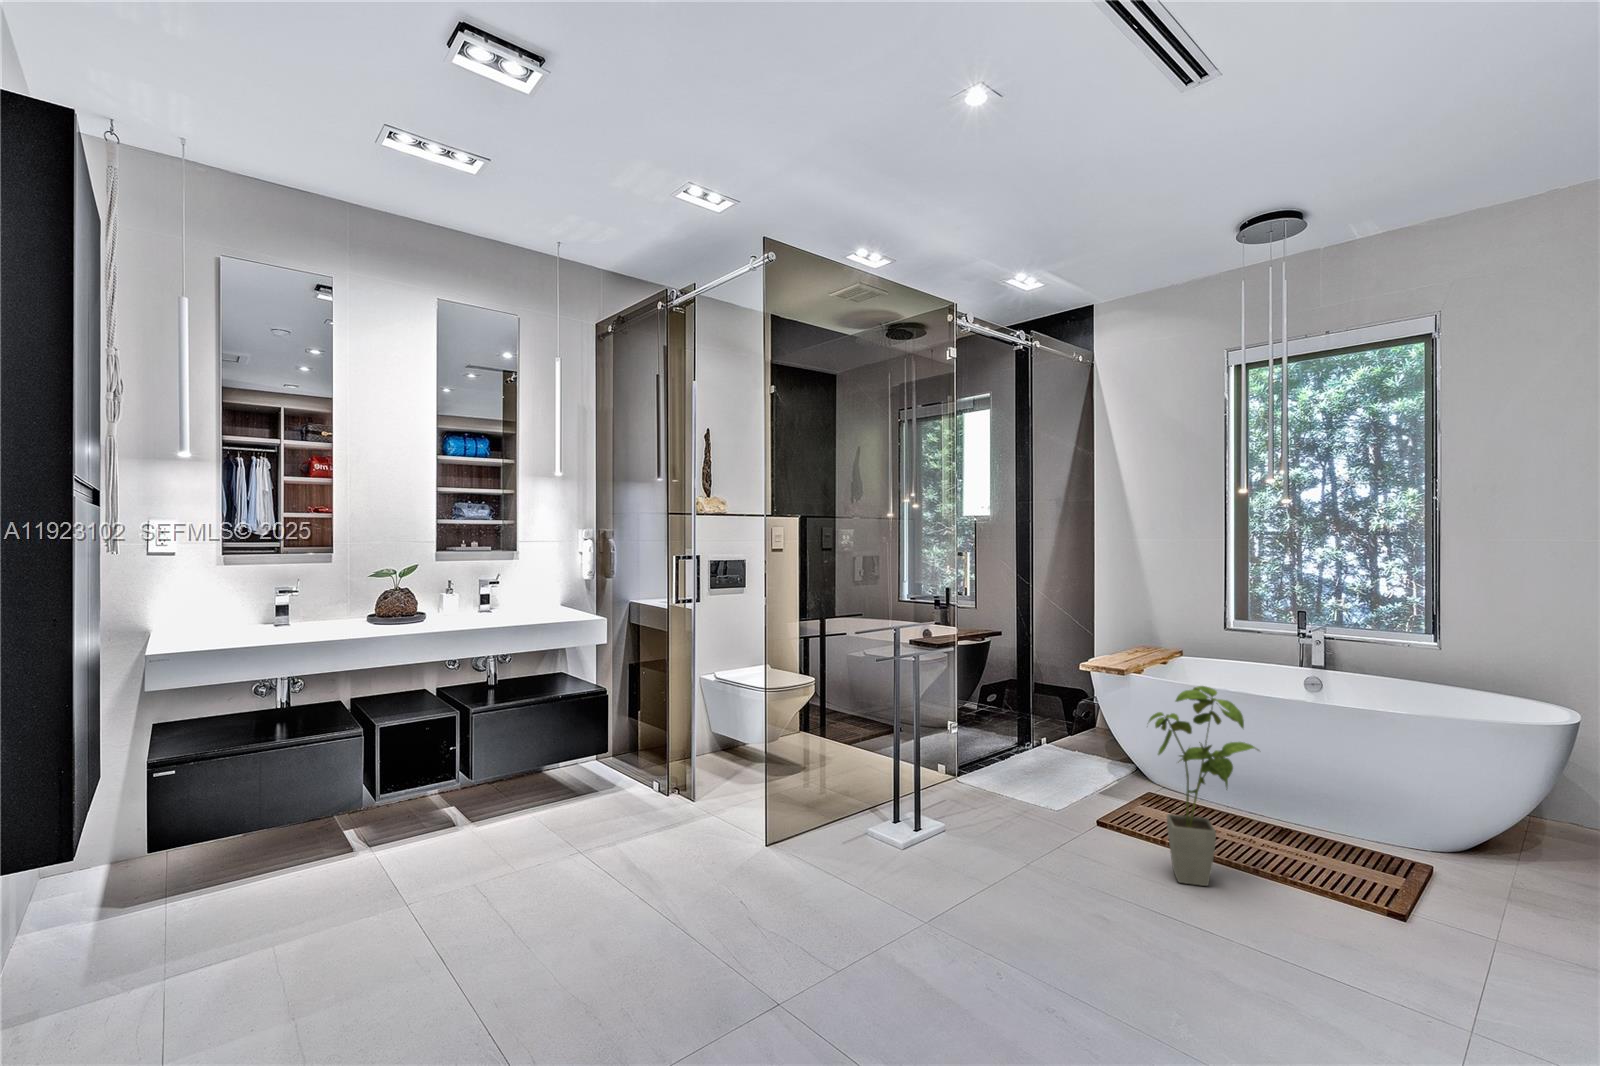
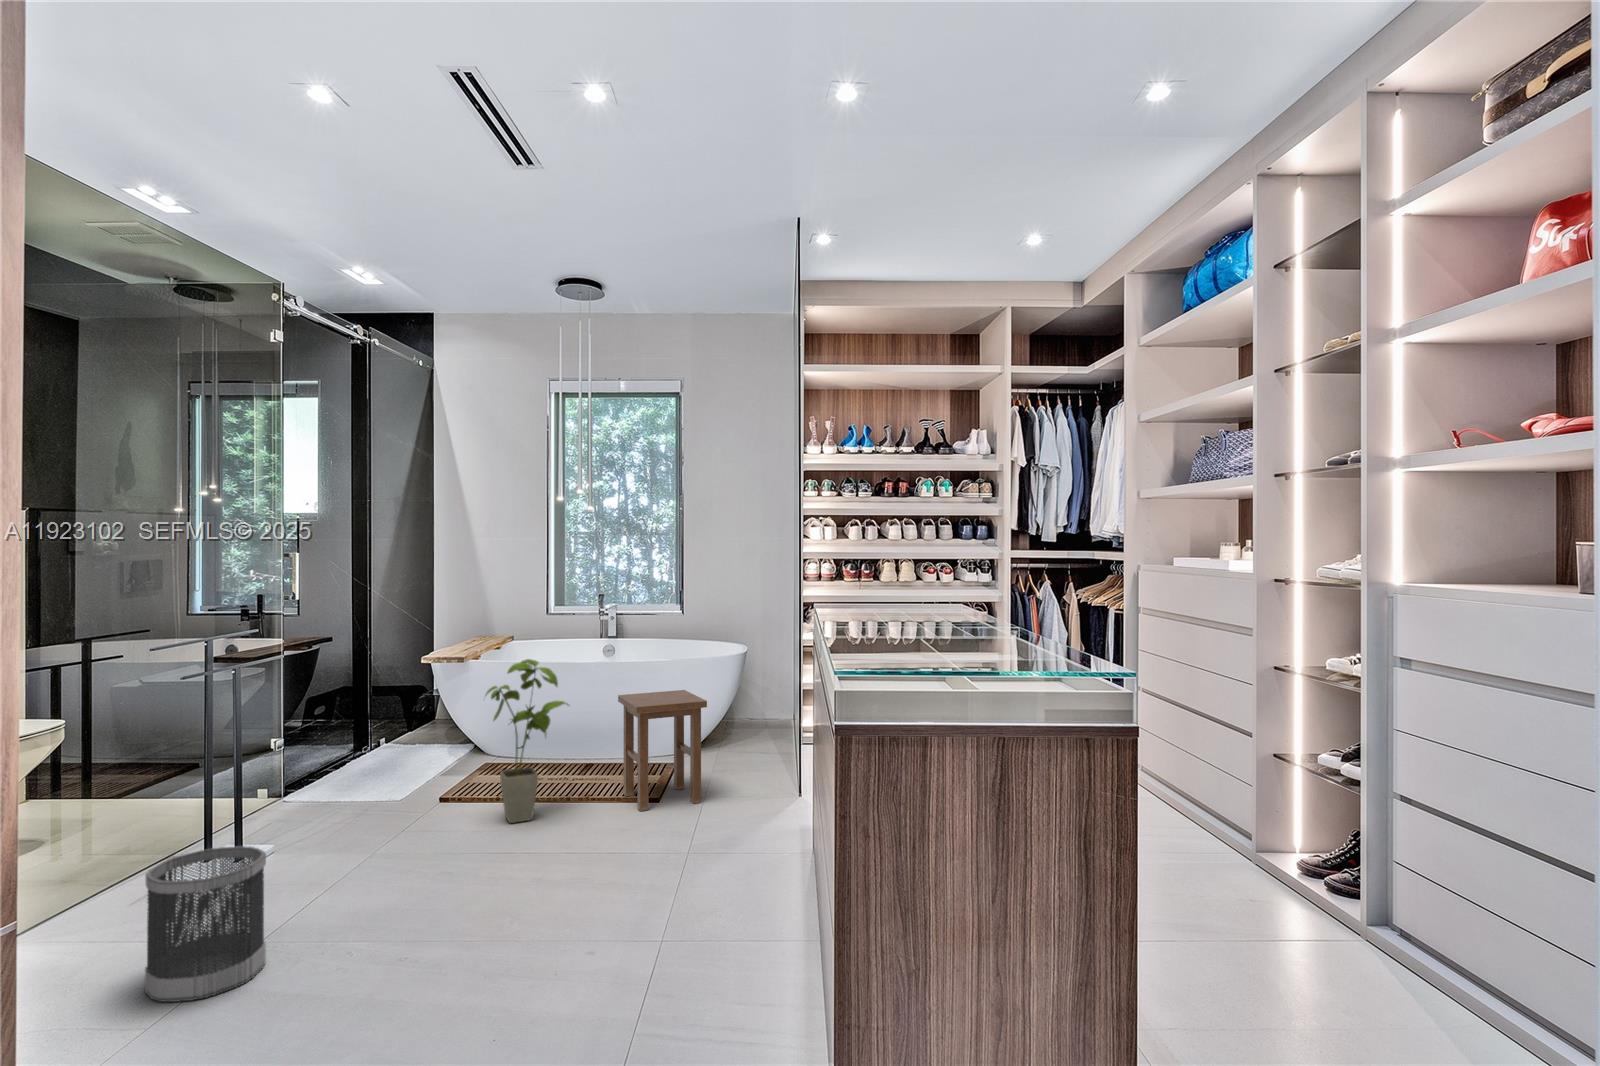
stool: none [1332,748,1497,937] -> present [618,690,707,811]
wastebasket: none [801,845,902,1011] -> present [145,846,266,1002]

